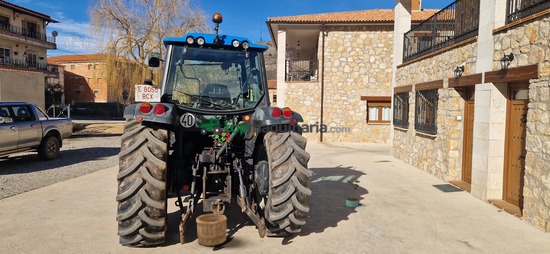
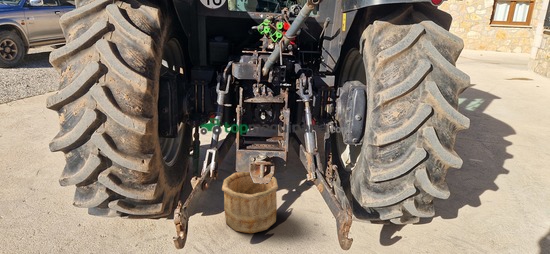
potted plant: present [343,171,360,207] -> none [485,96,534,163]

